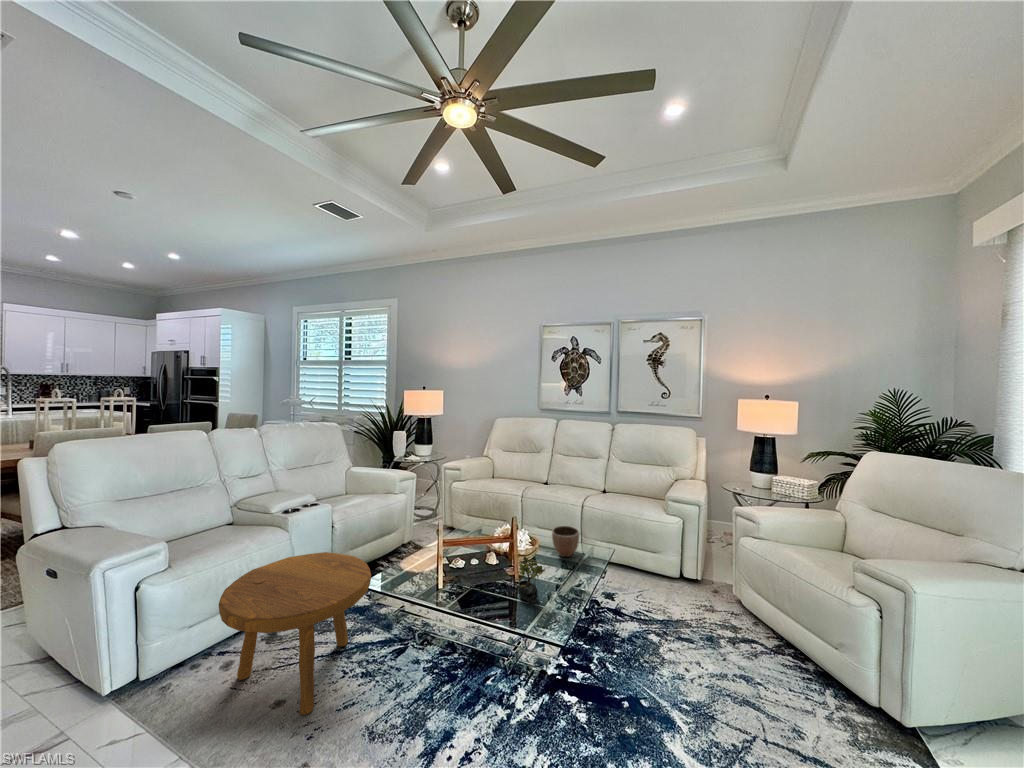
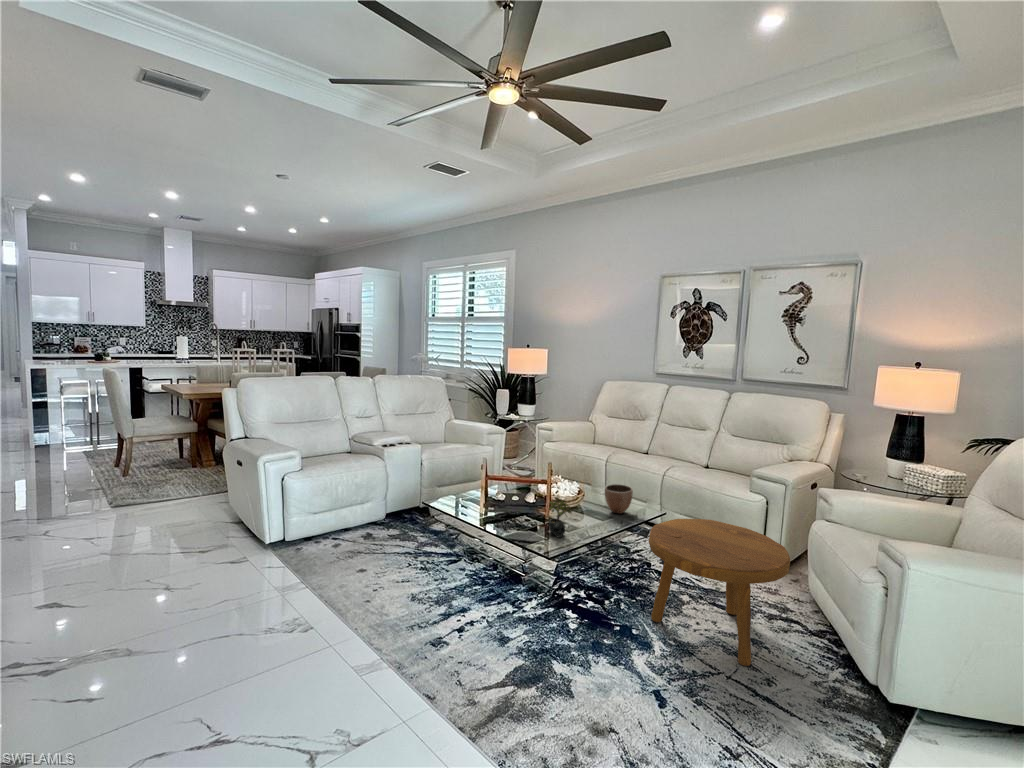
footstool: present [219,552,371,715] -> present [649,519,790,666]

